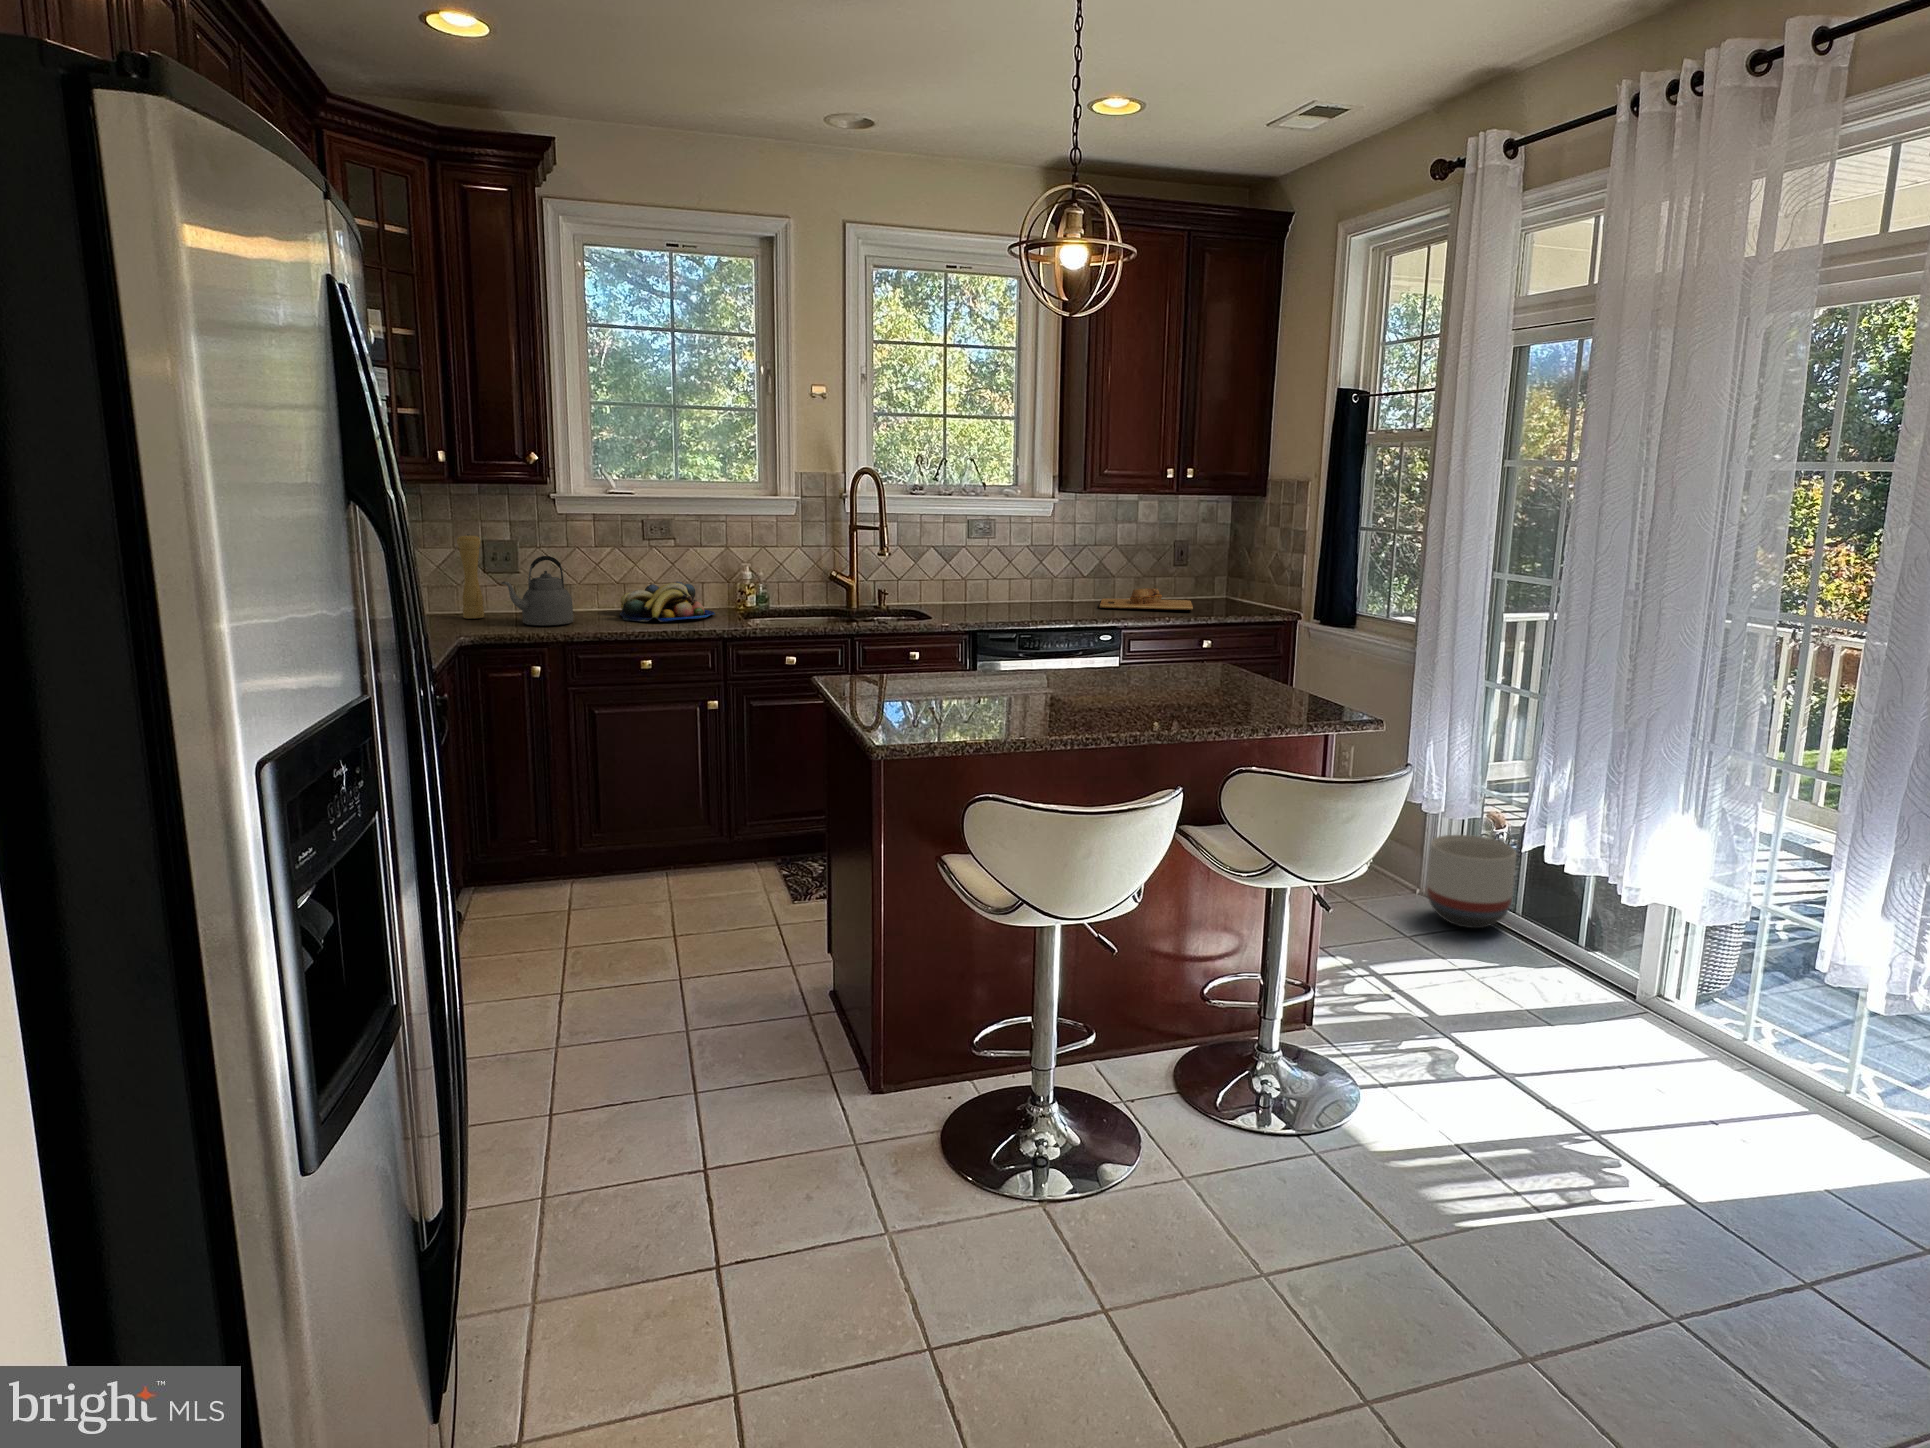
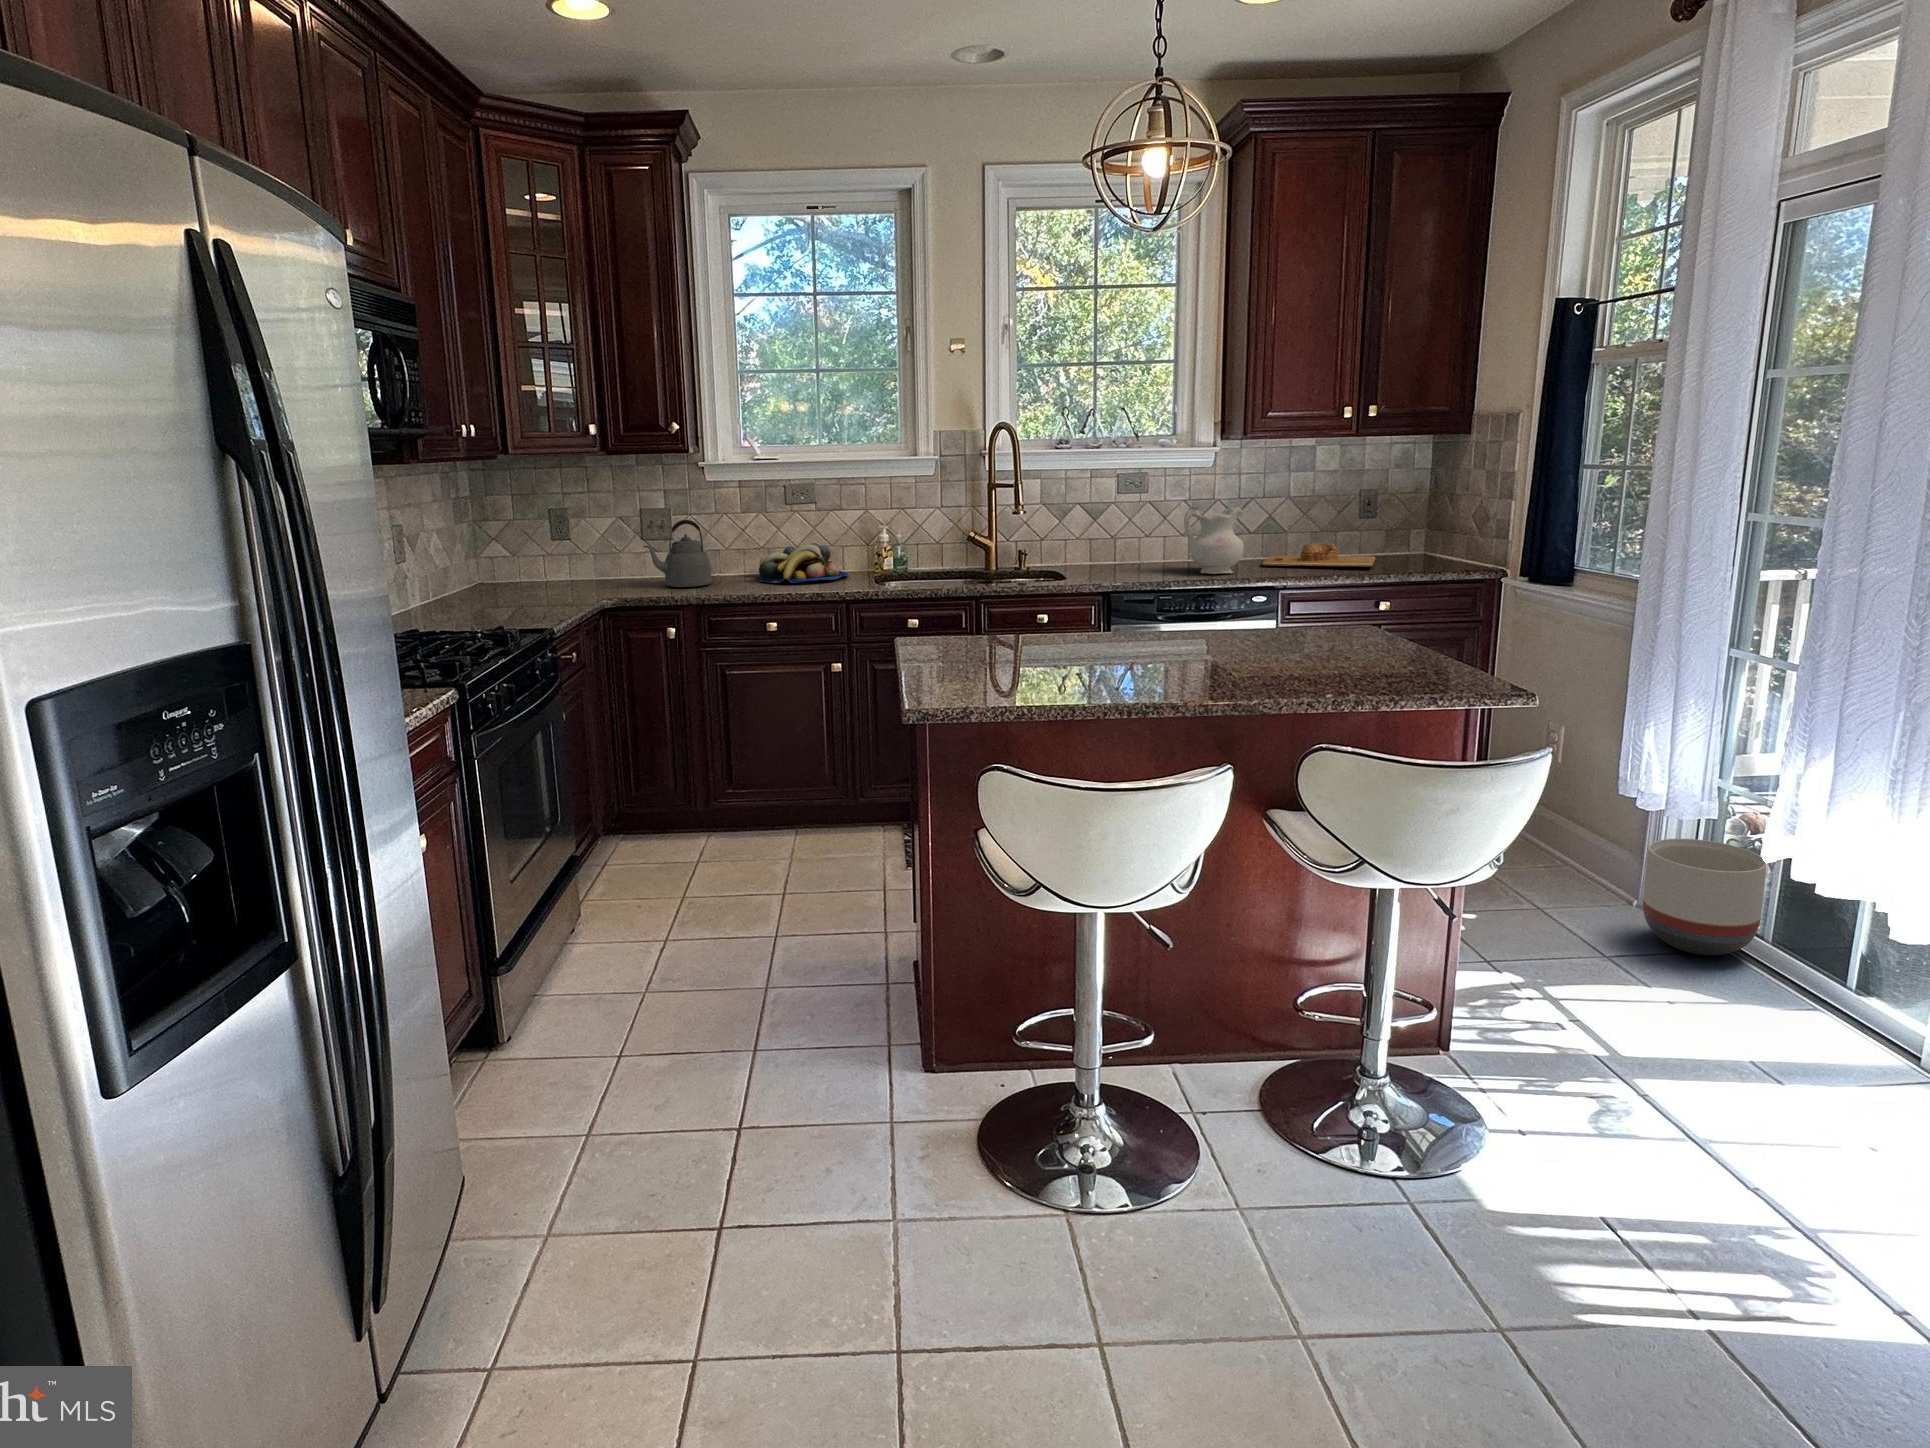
pepper mill: present [457,534,484,619] -> none [610,501,636,581]
ceramic pitcher: none [1035,553,1087,615] -> present [1184,507,1244,574]

